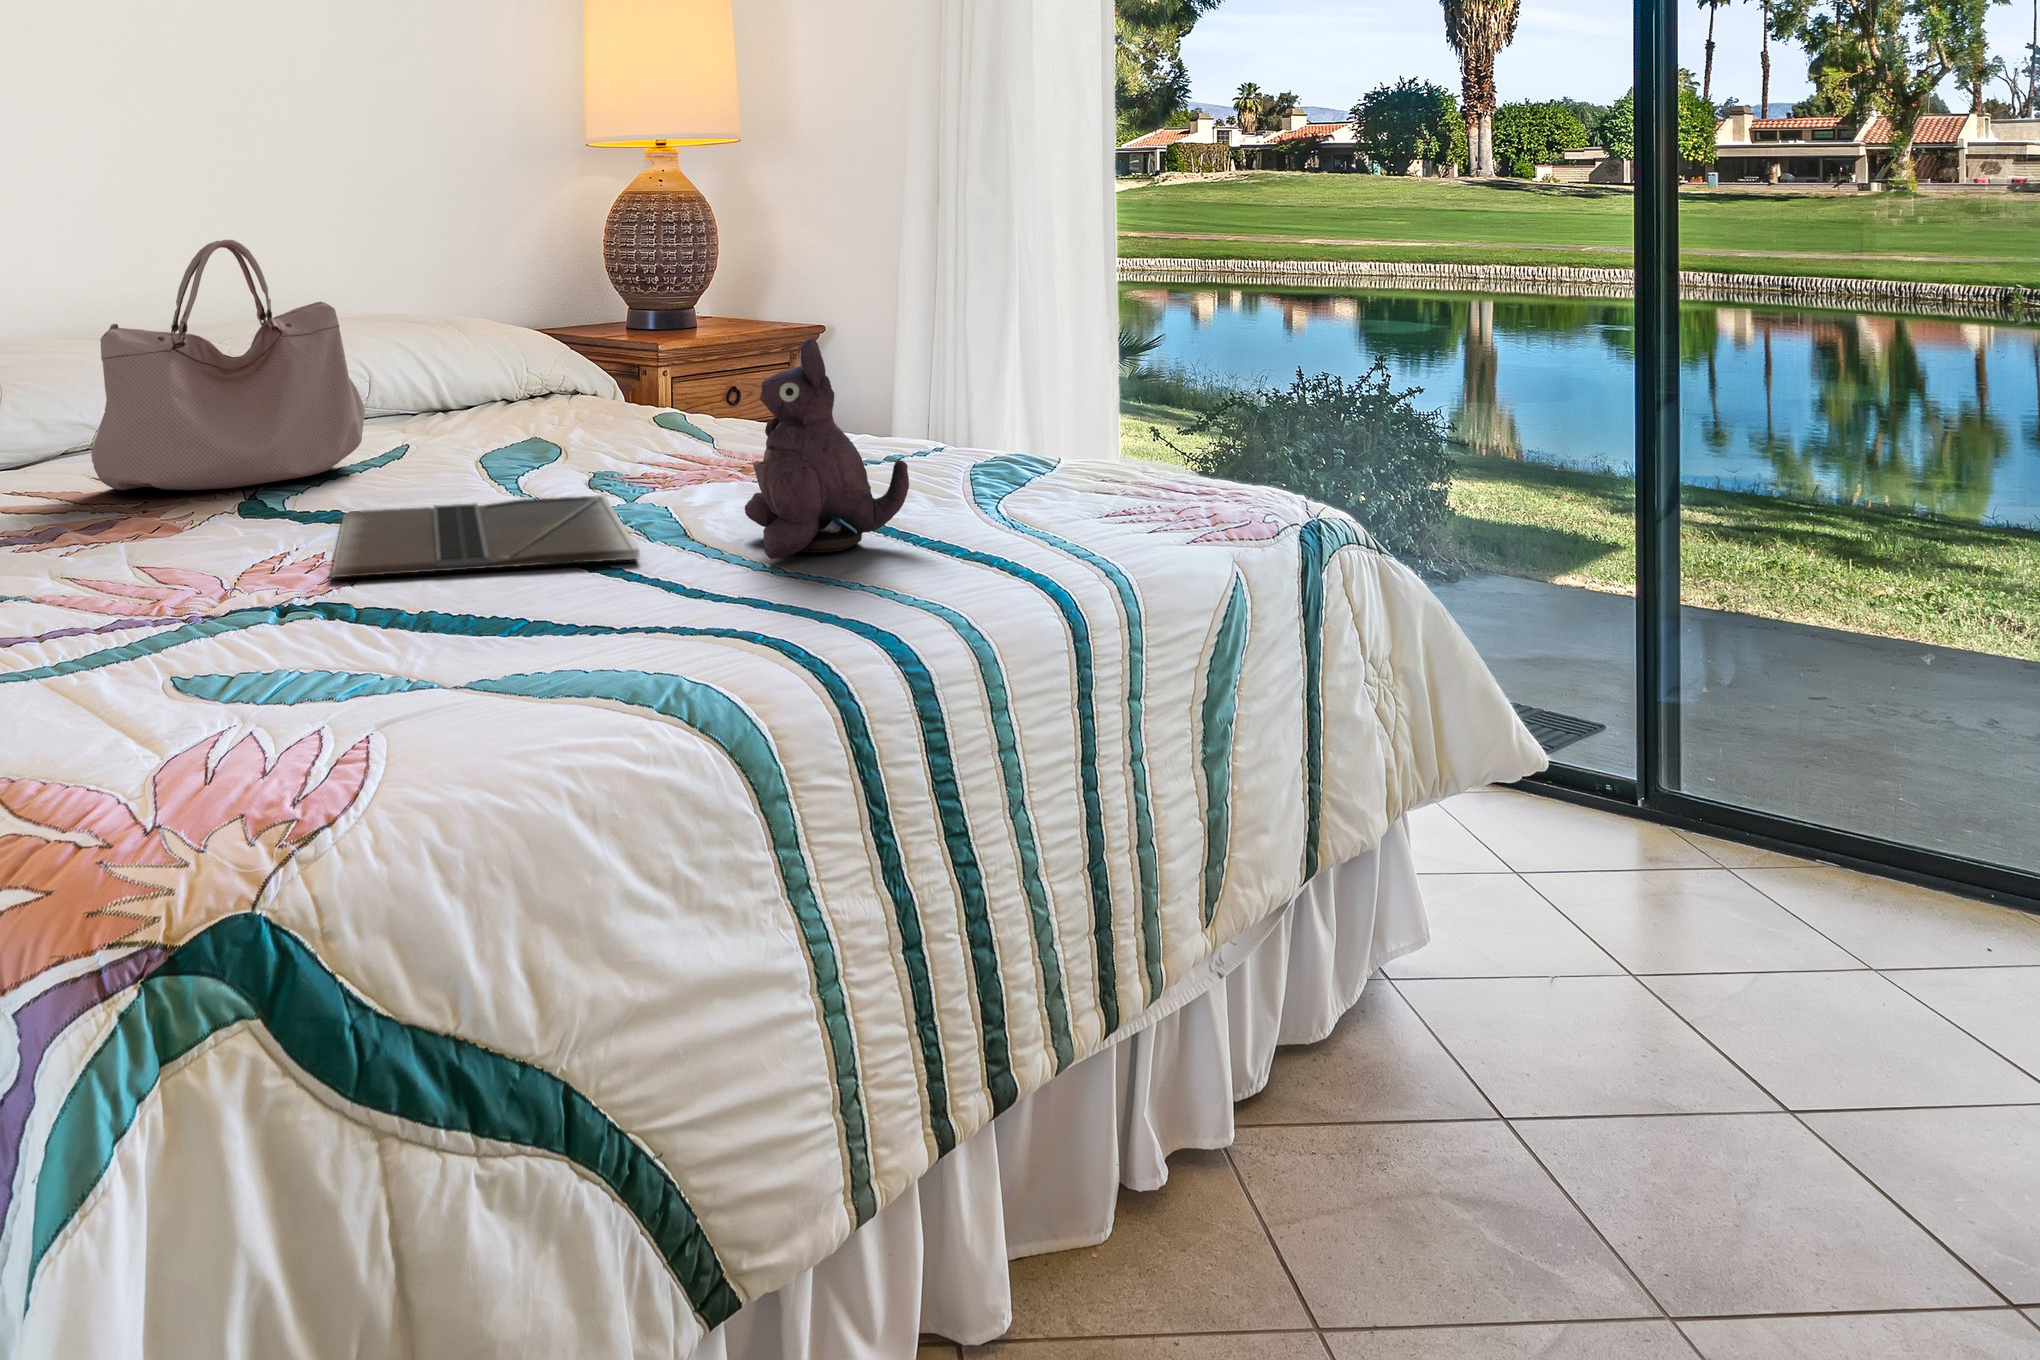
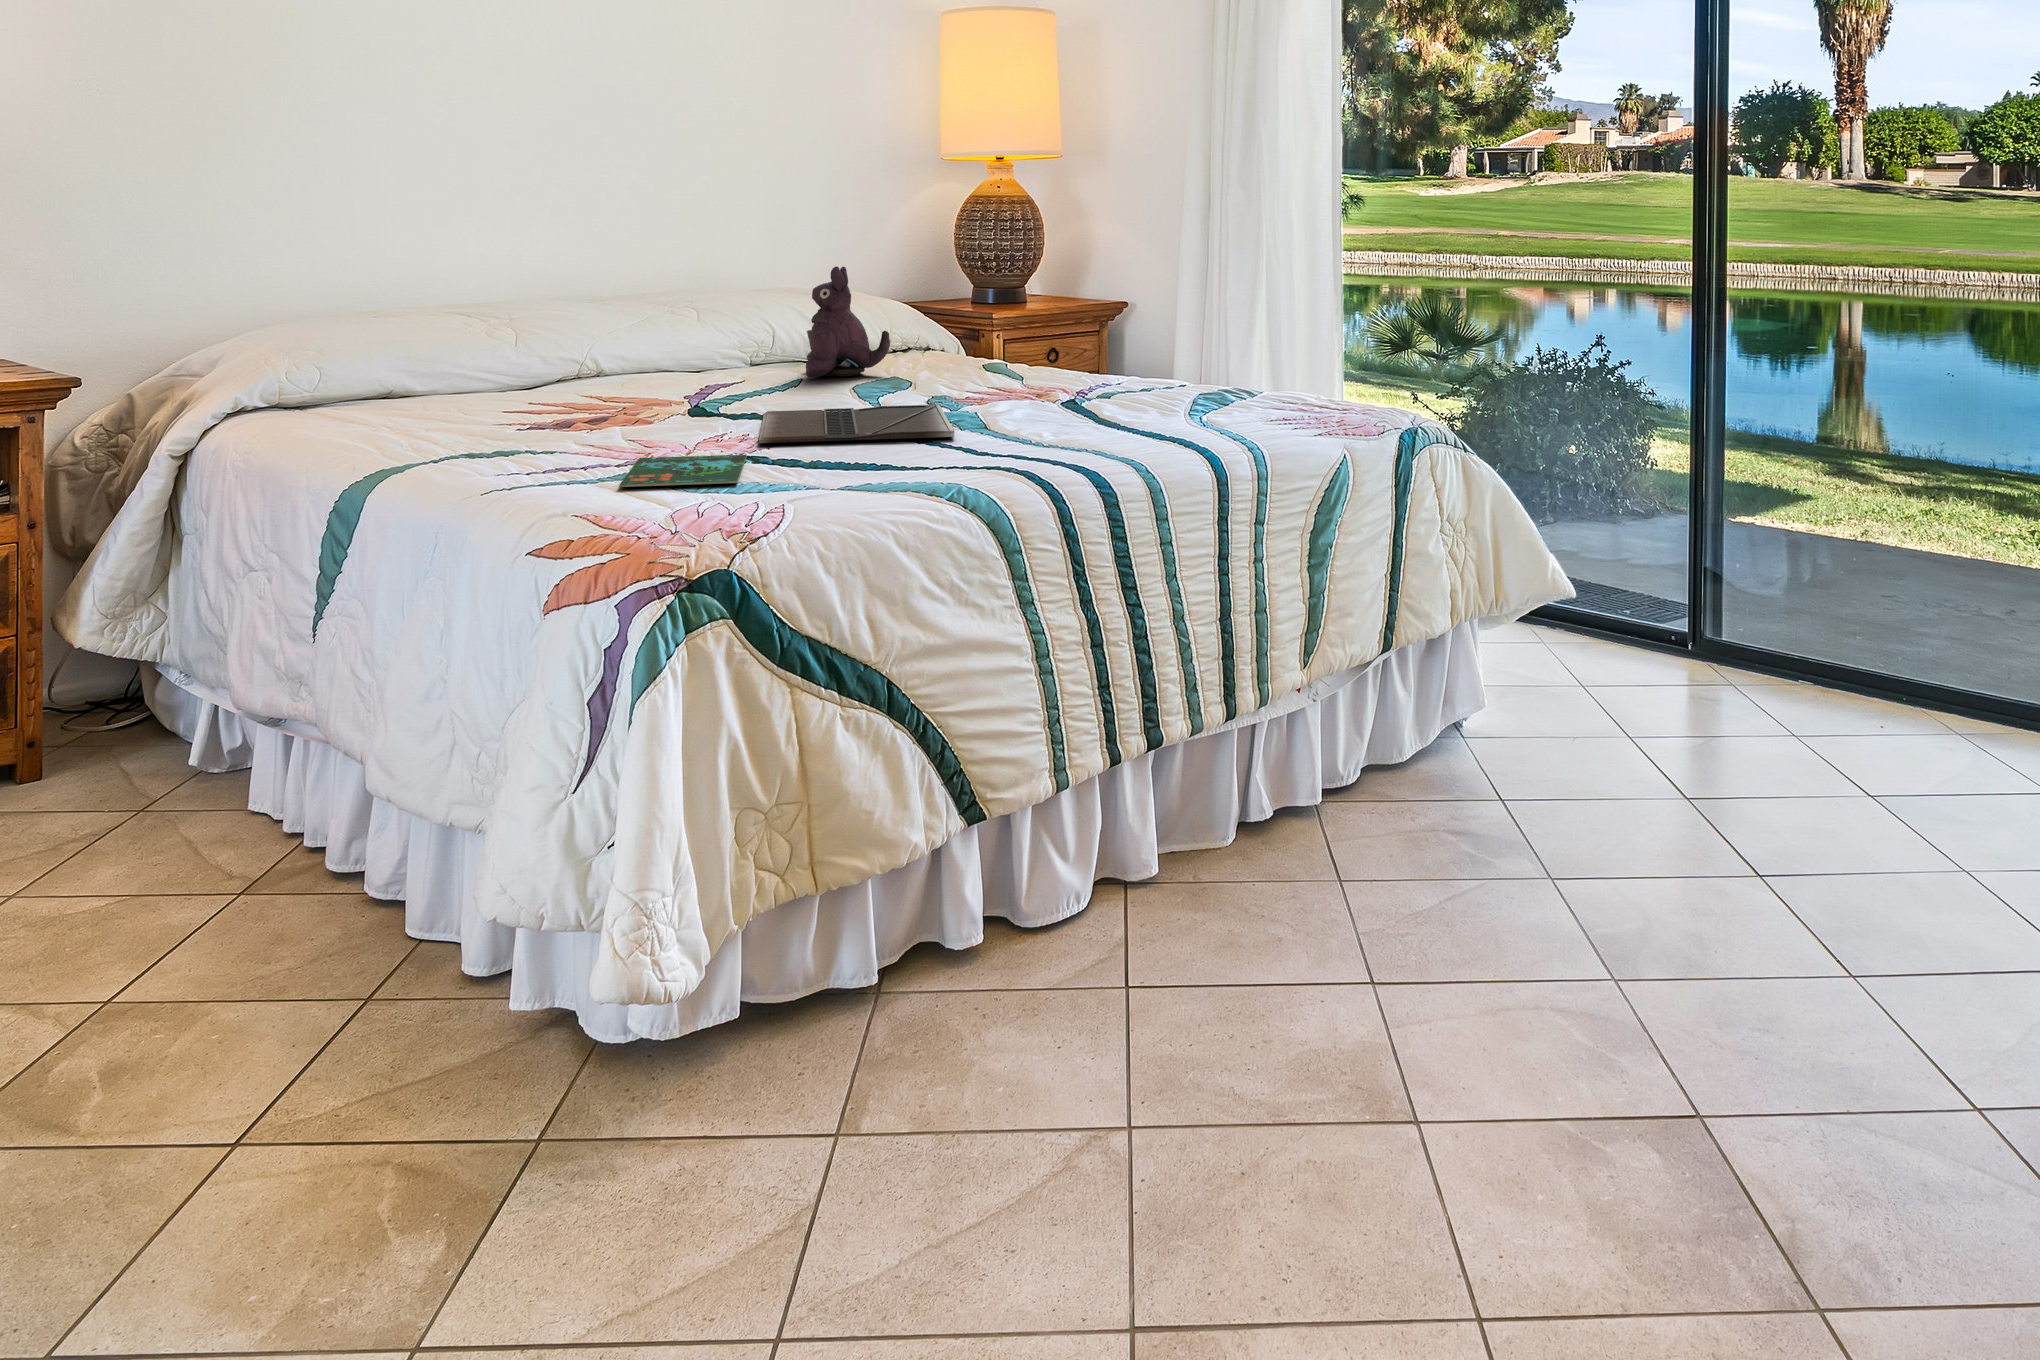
handbag: present [91,240,365,490] -> none [593,230,777,399]
plush toy: present [745,337,909,560] -> present [806,267,890,378]
book: none [82,602,311,685] -> present [619,455,747,487]

